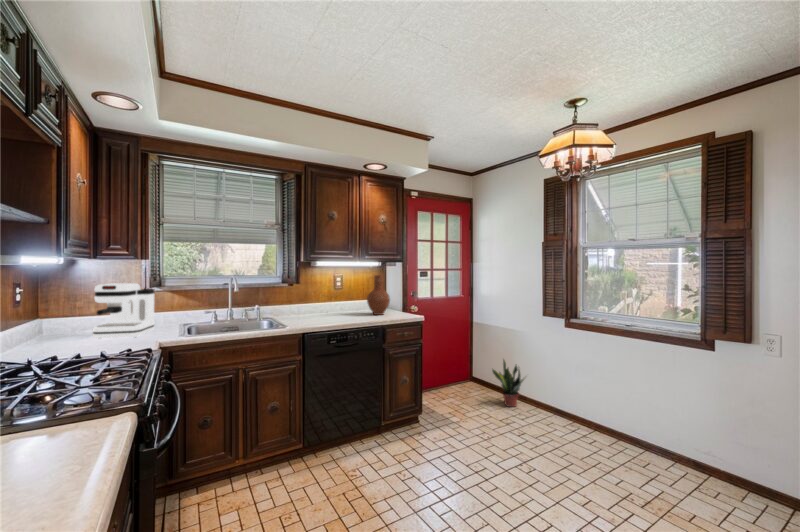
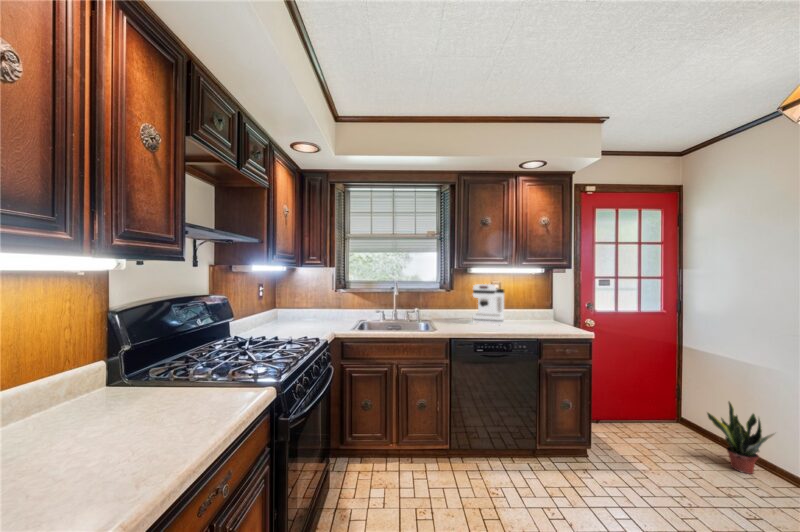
vase: present [367,275,390,315] -> none [525,283,552,326]
coffee maker: present [93,283,154,339] -> present [472,284,504,325]

